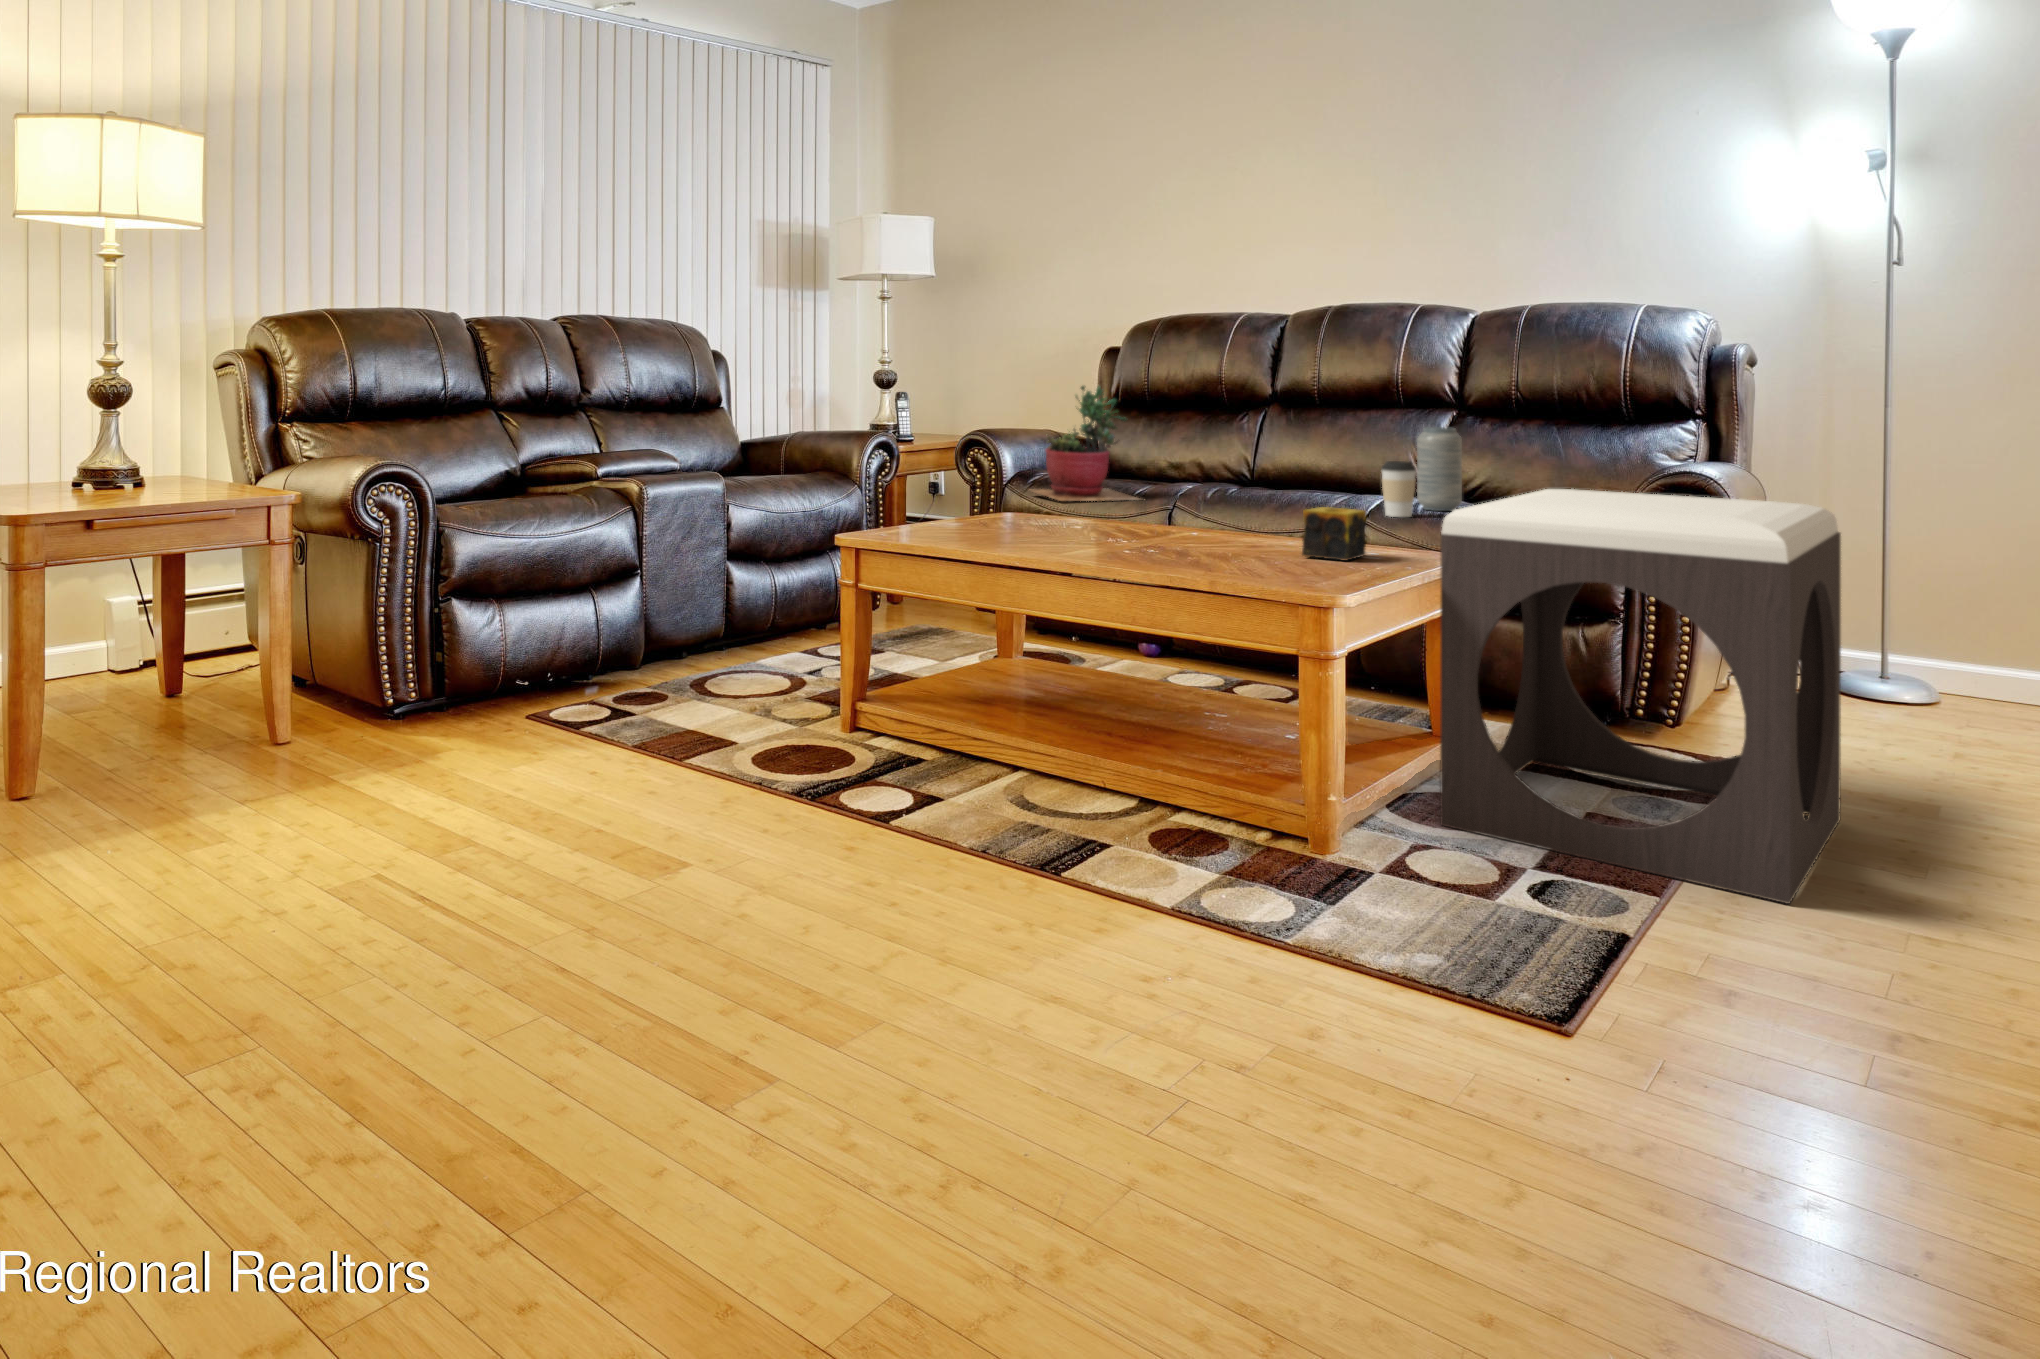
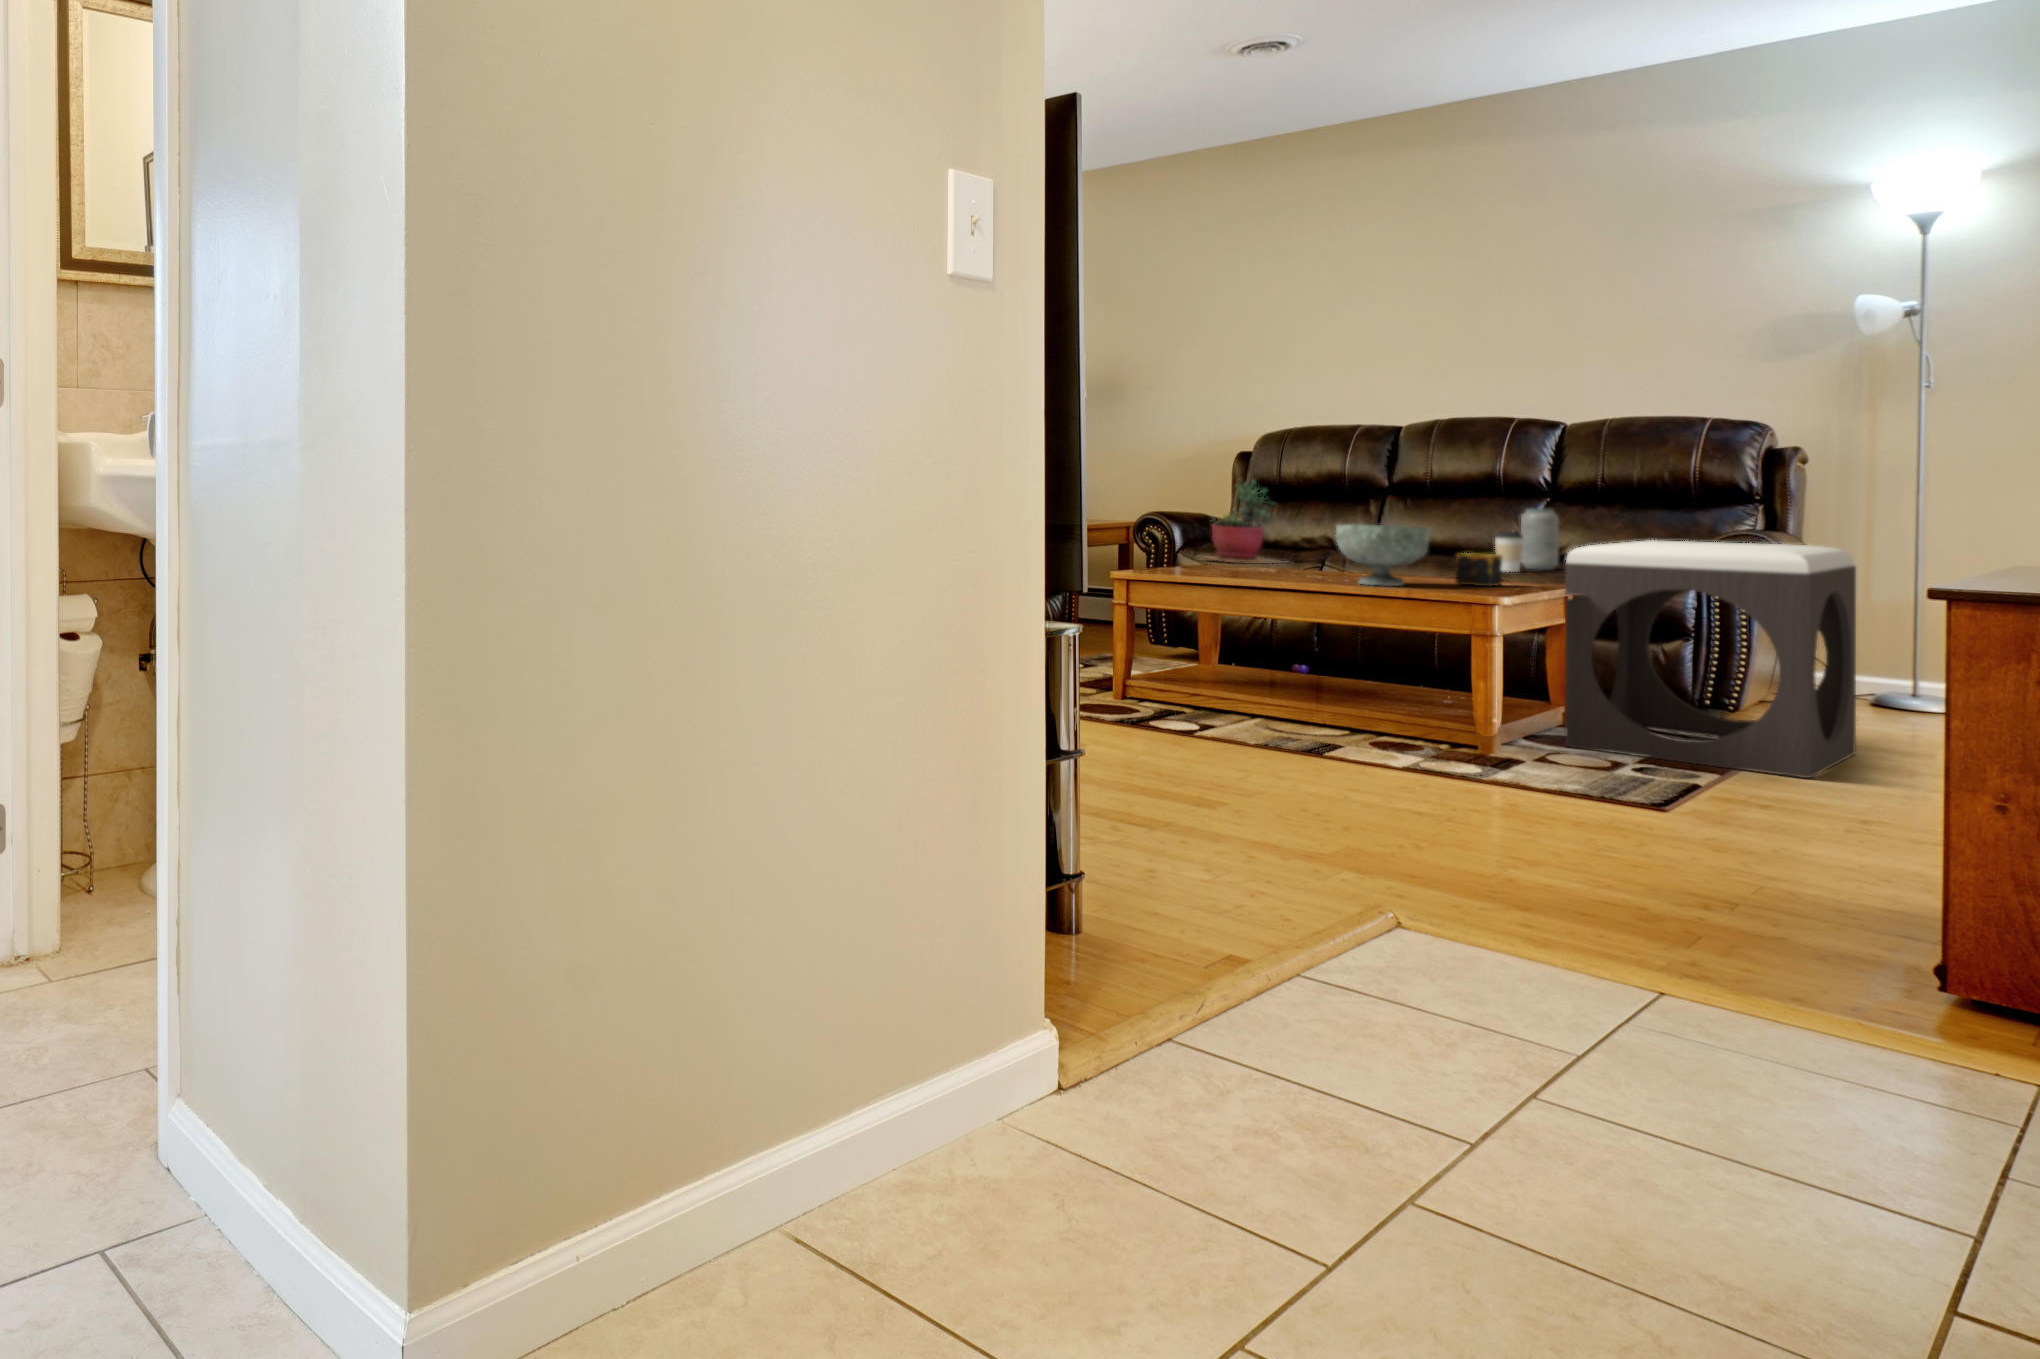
decorative bowl: none [1136,464,1266,562] -> present [1336,524,1430,586]

